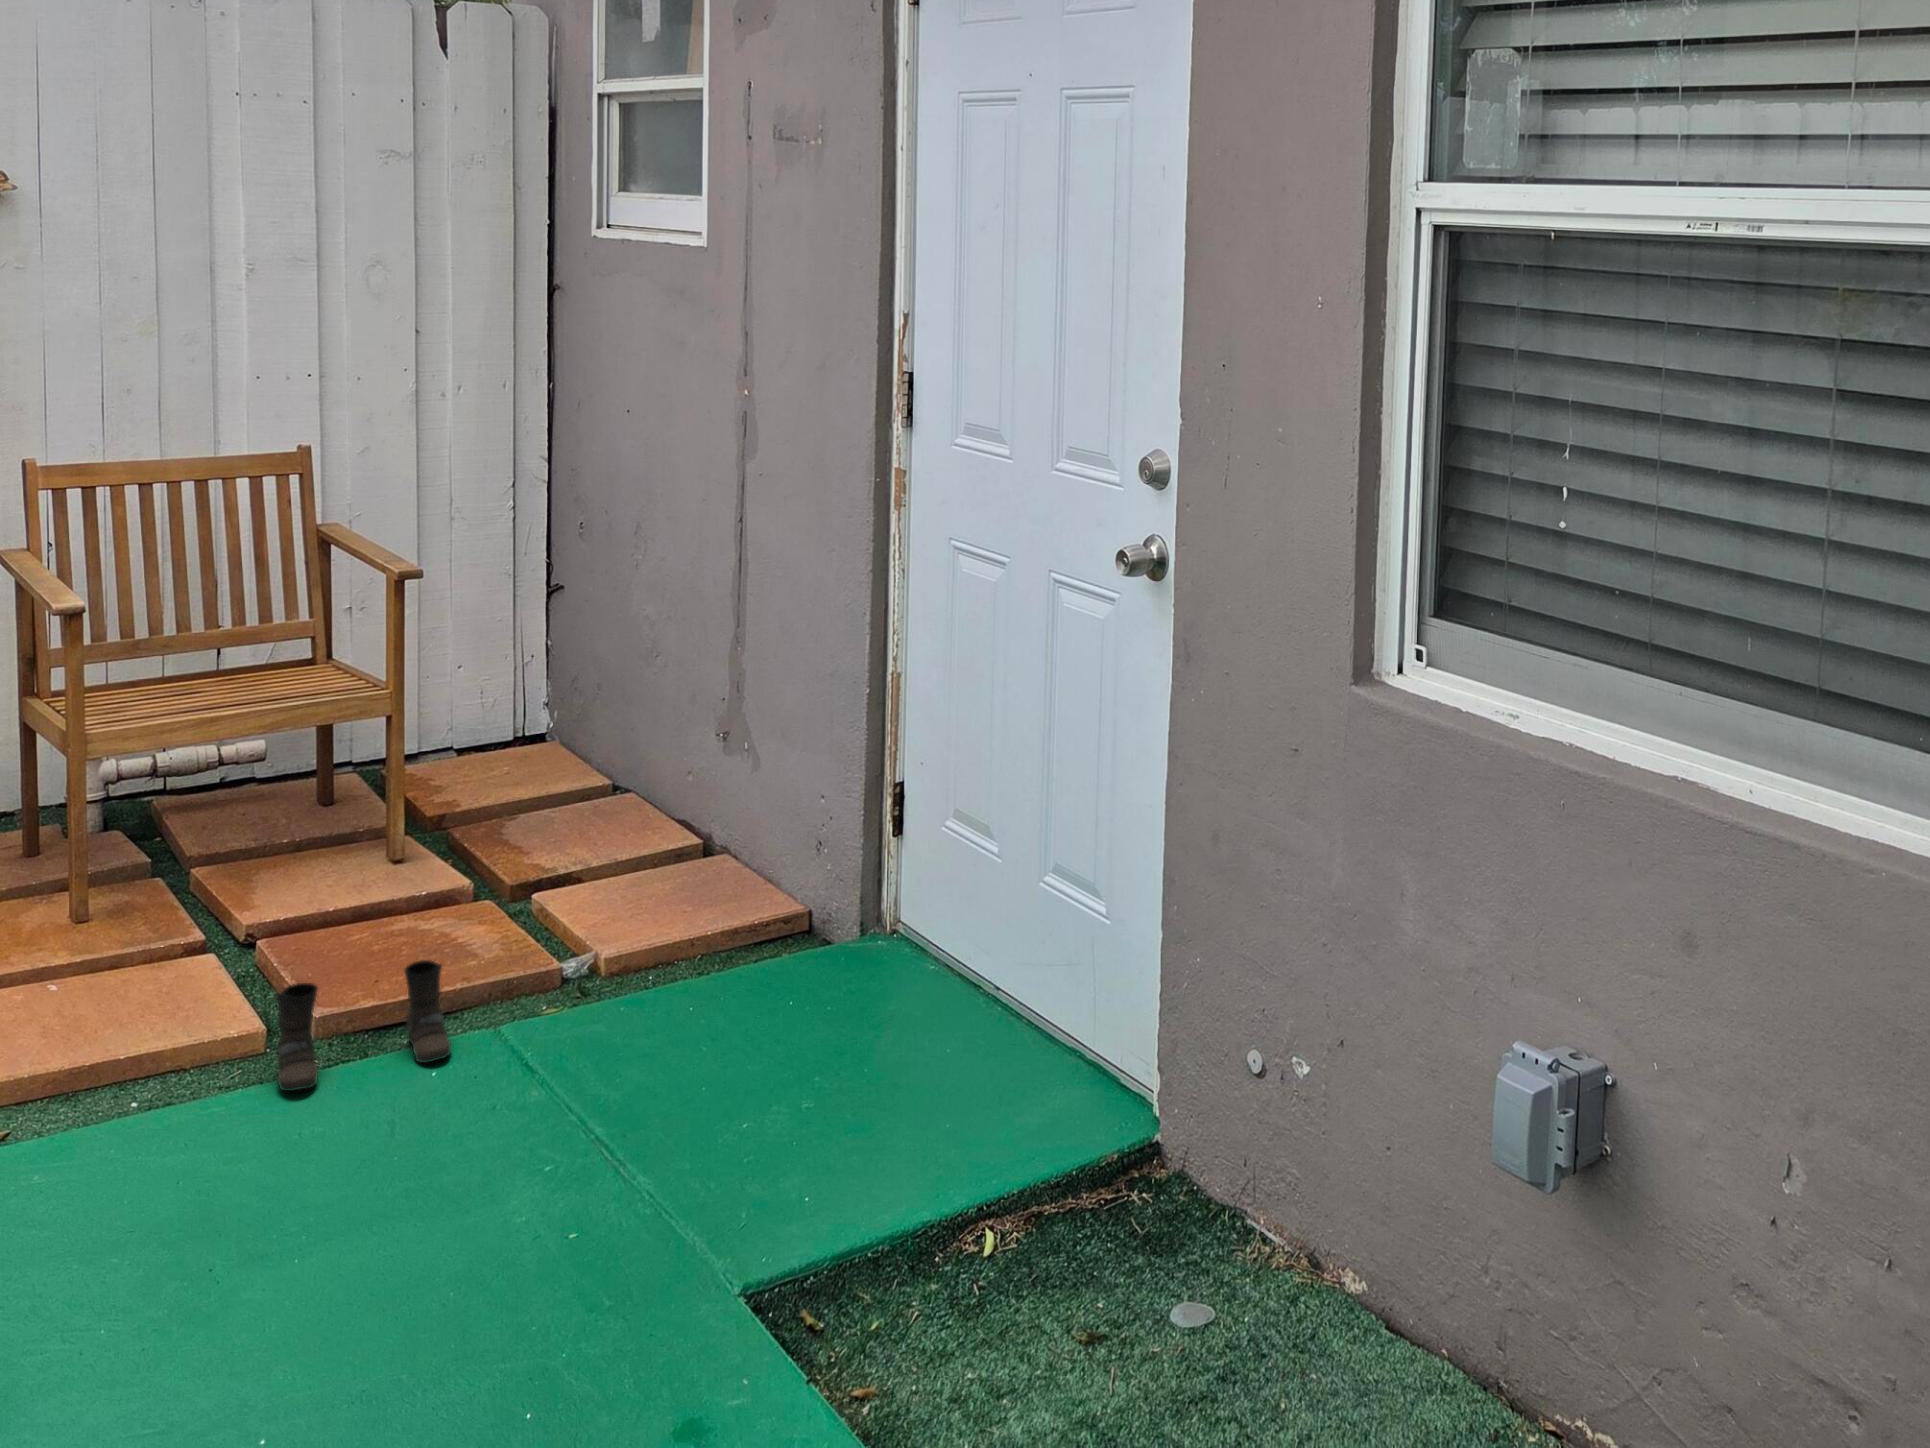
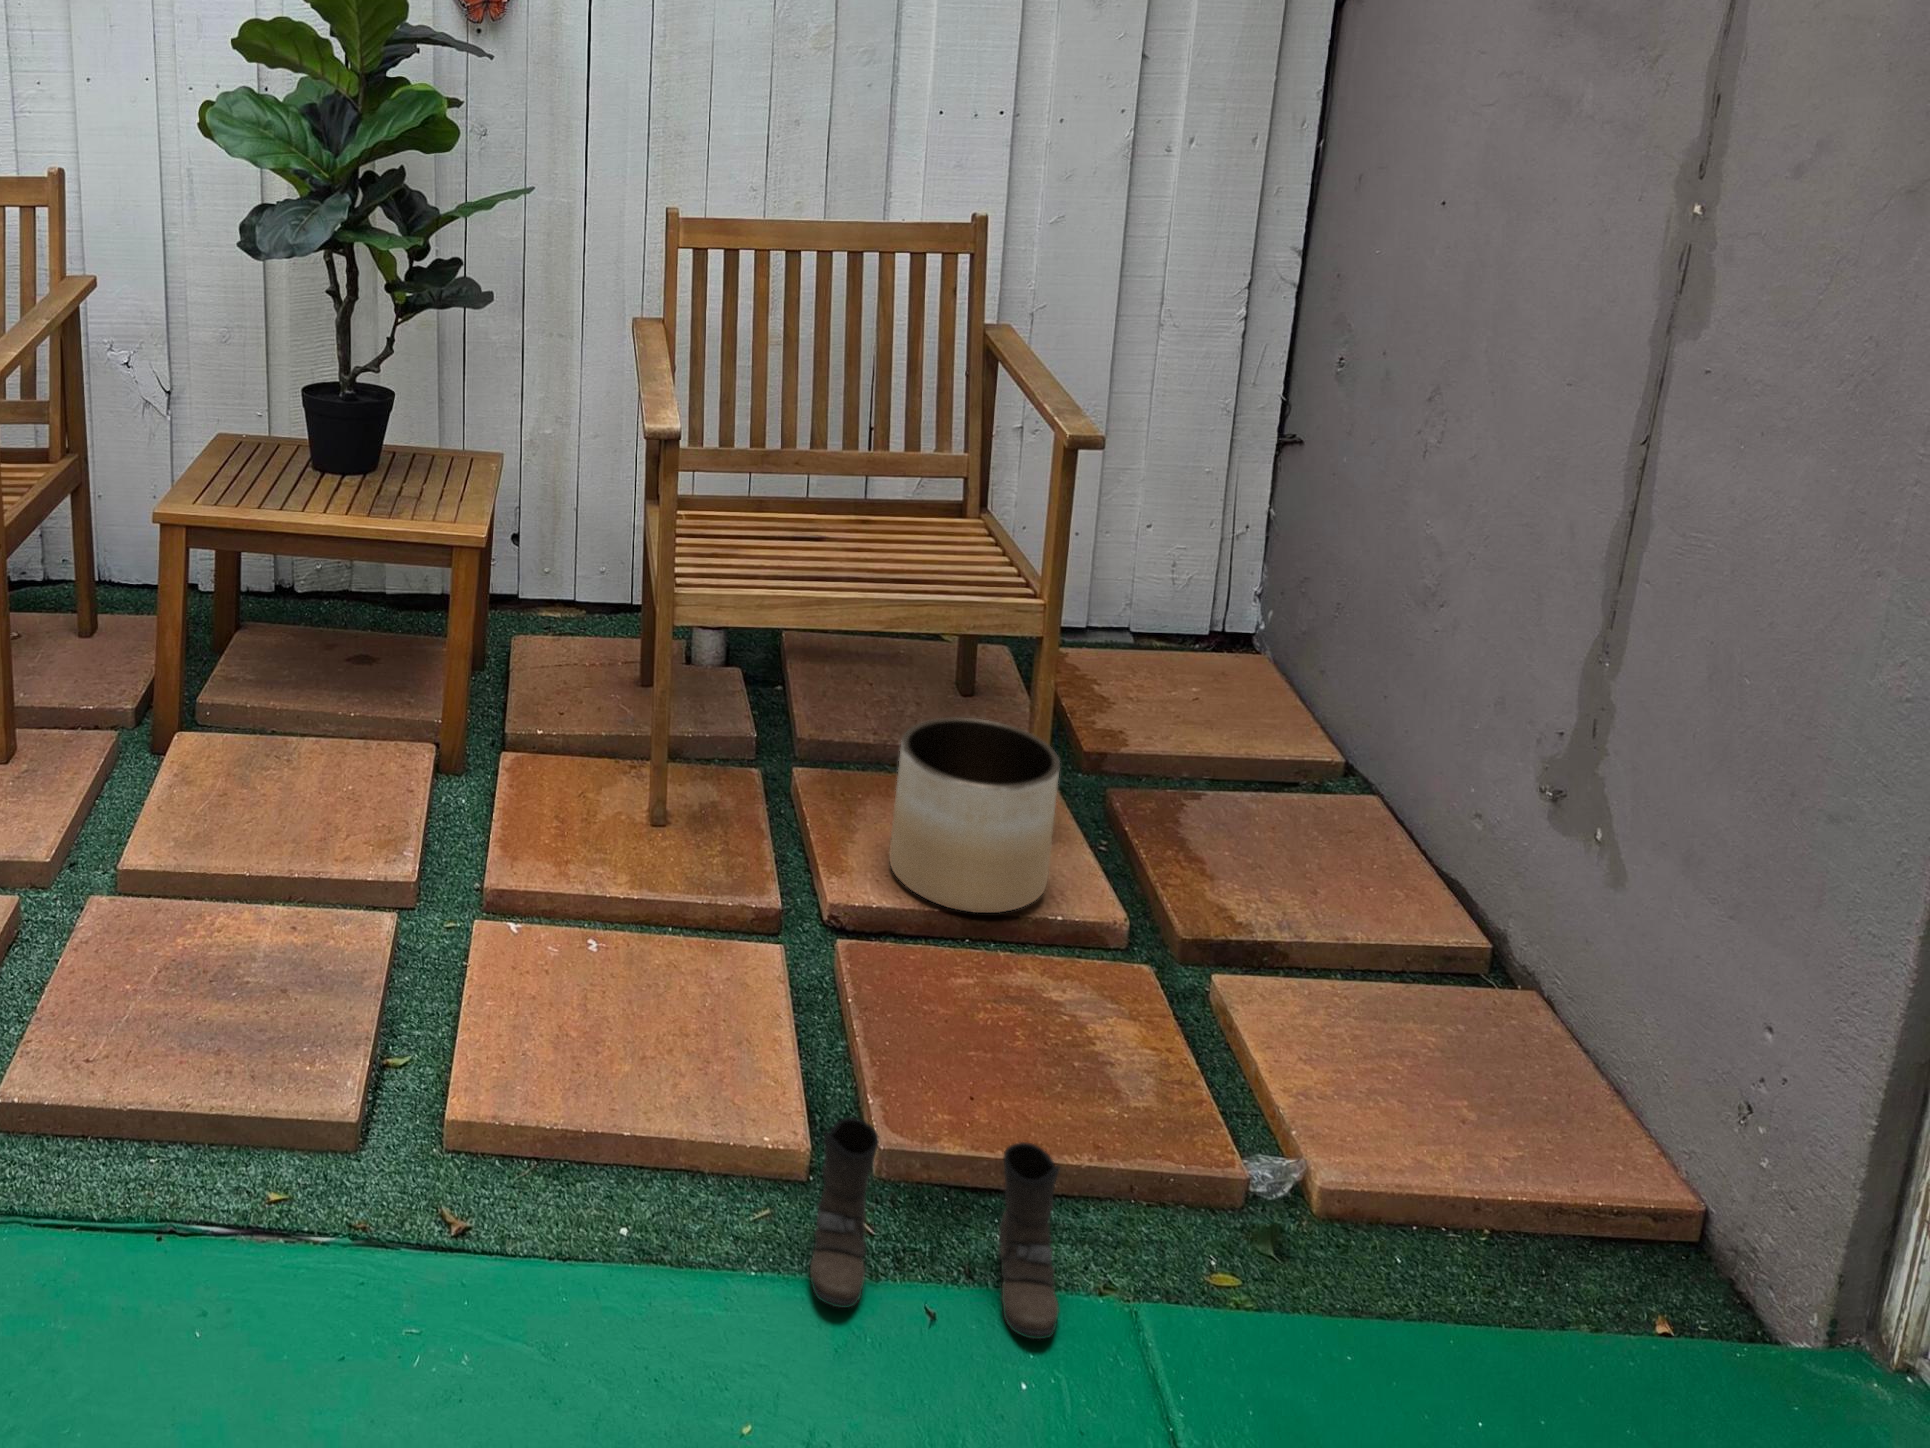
planter: none [286,781,412,908] -> present [890,717,1060,913]

